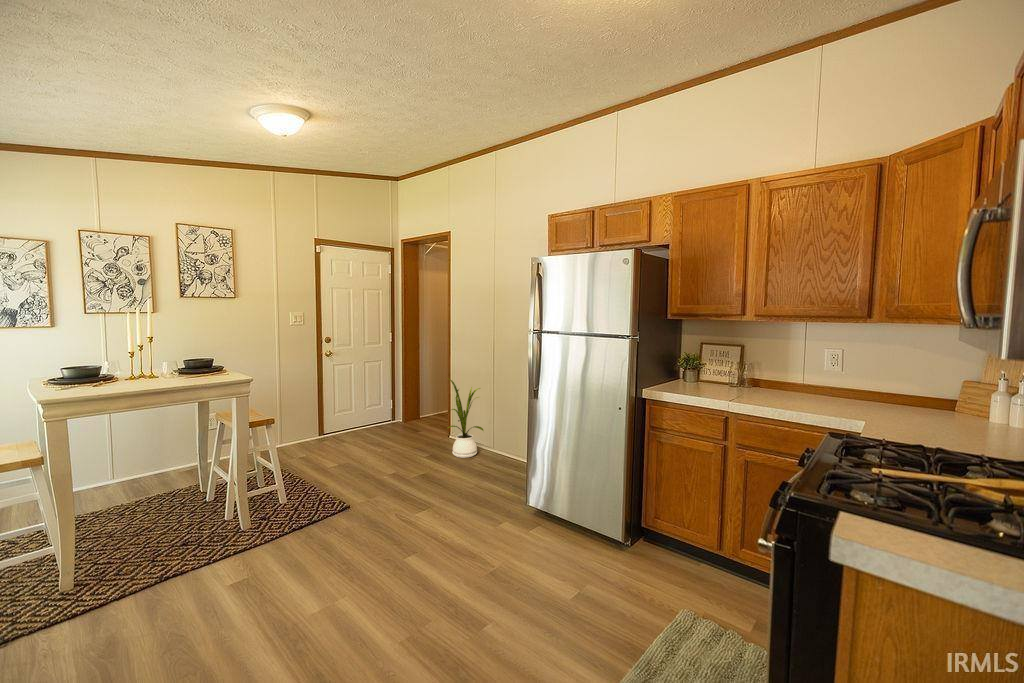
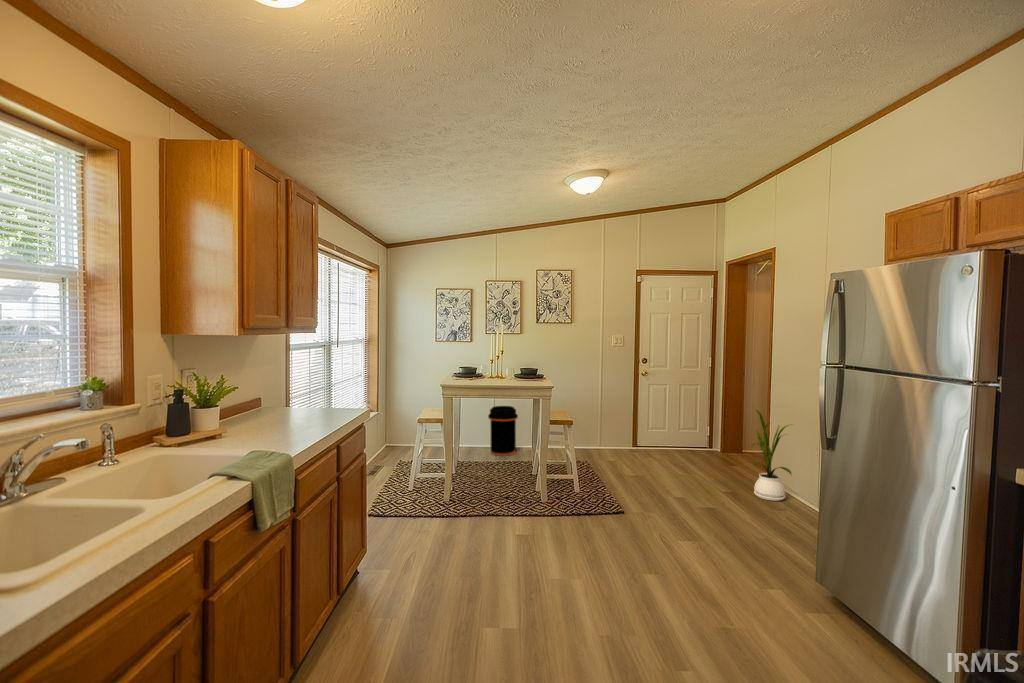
trash can: none [105,414,159,487] -> present [488,406,518,456]

